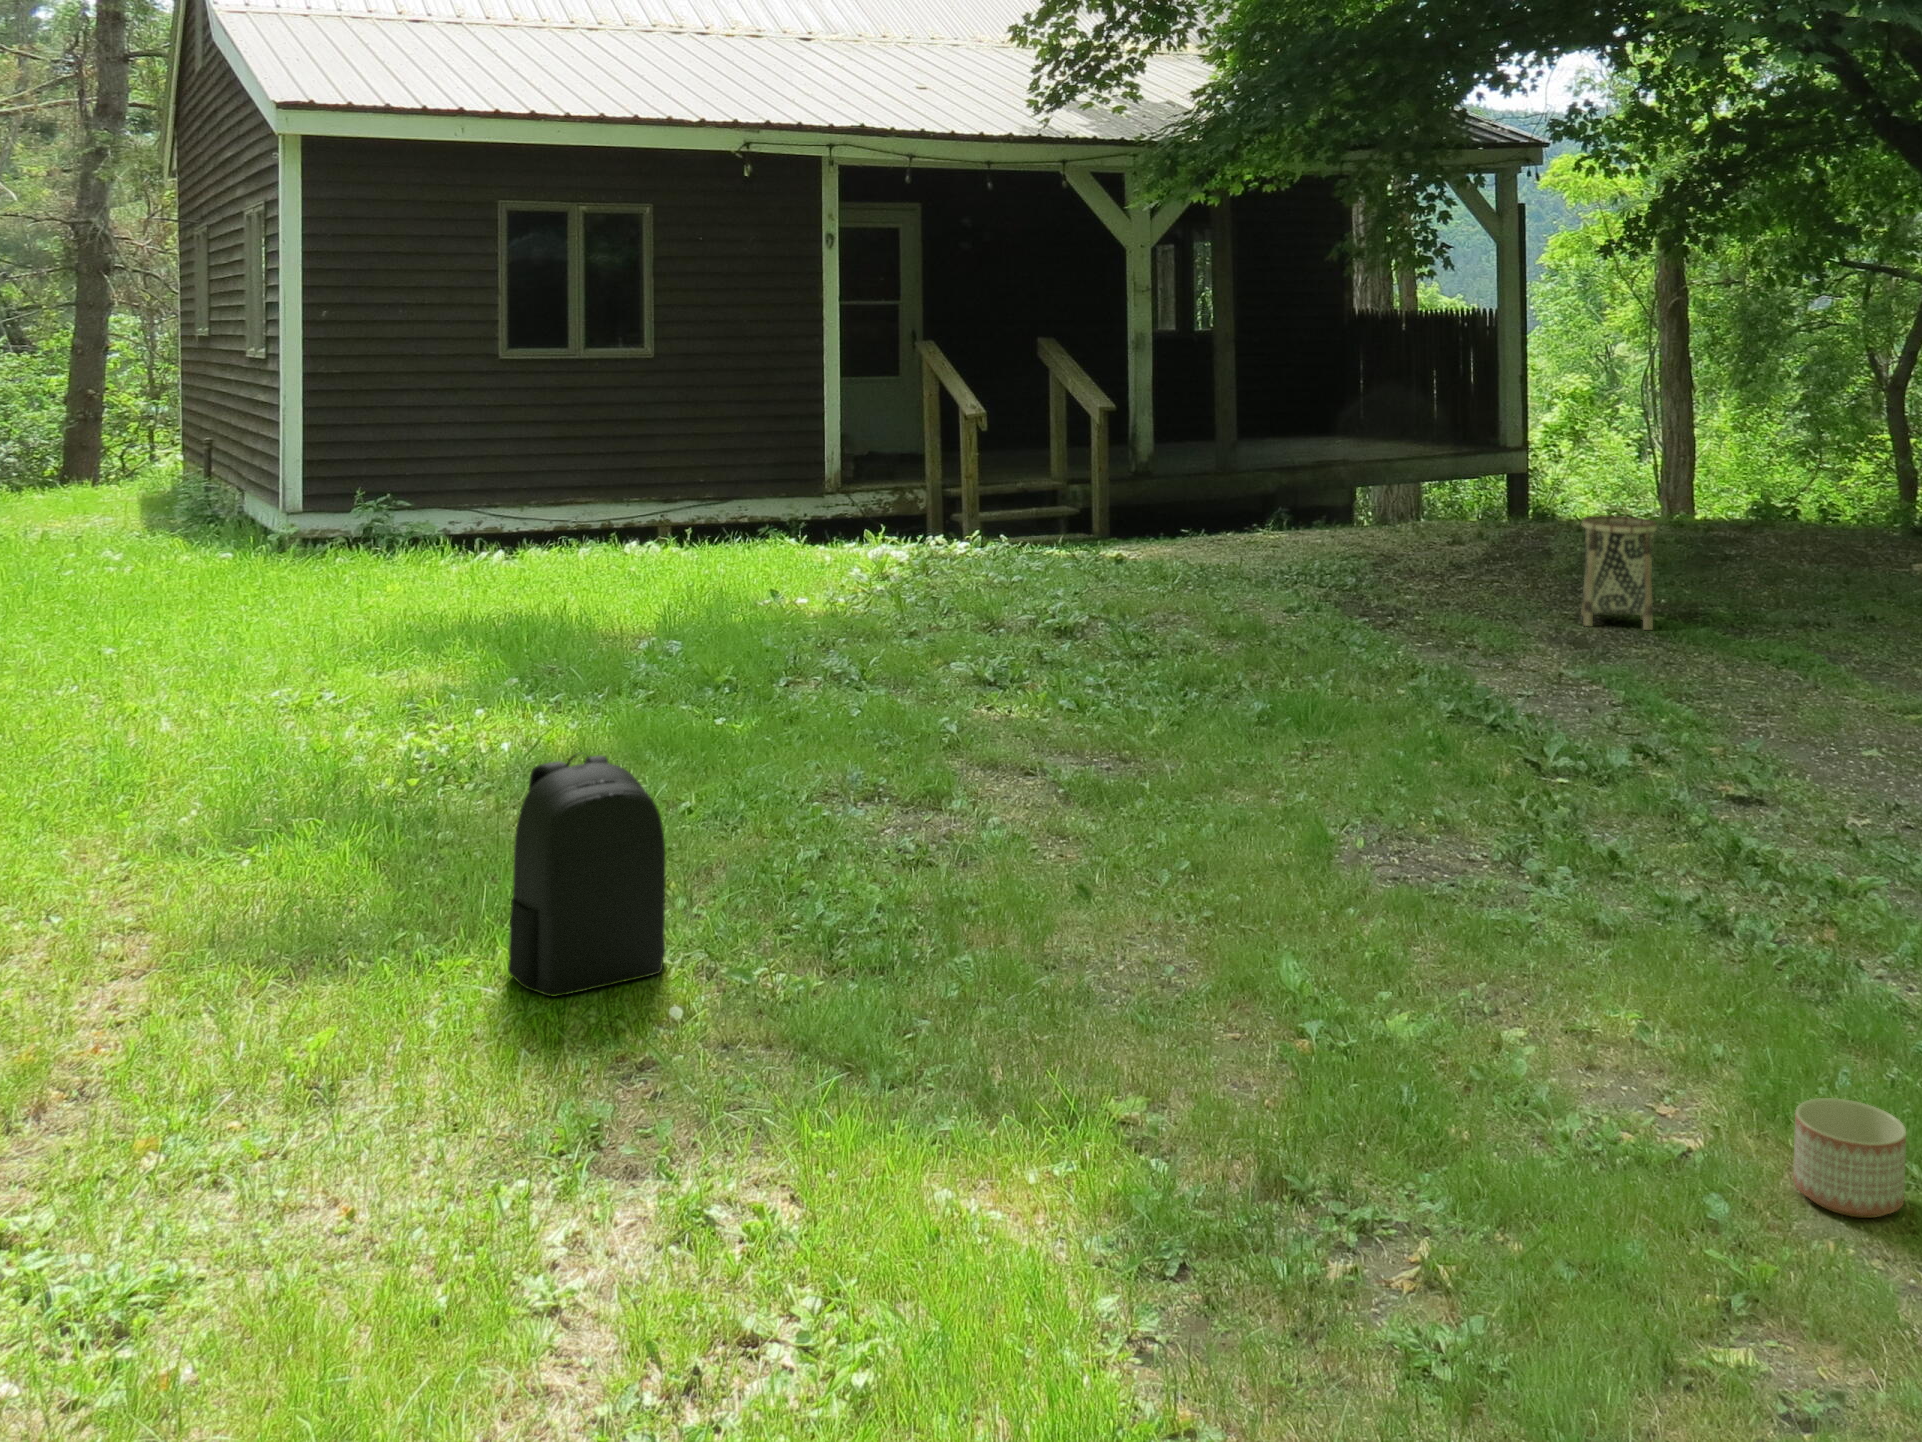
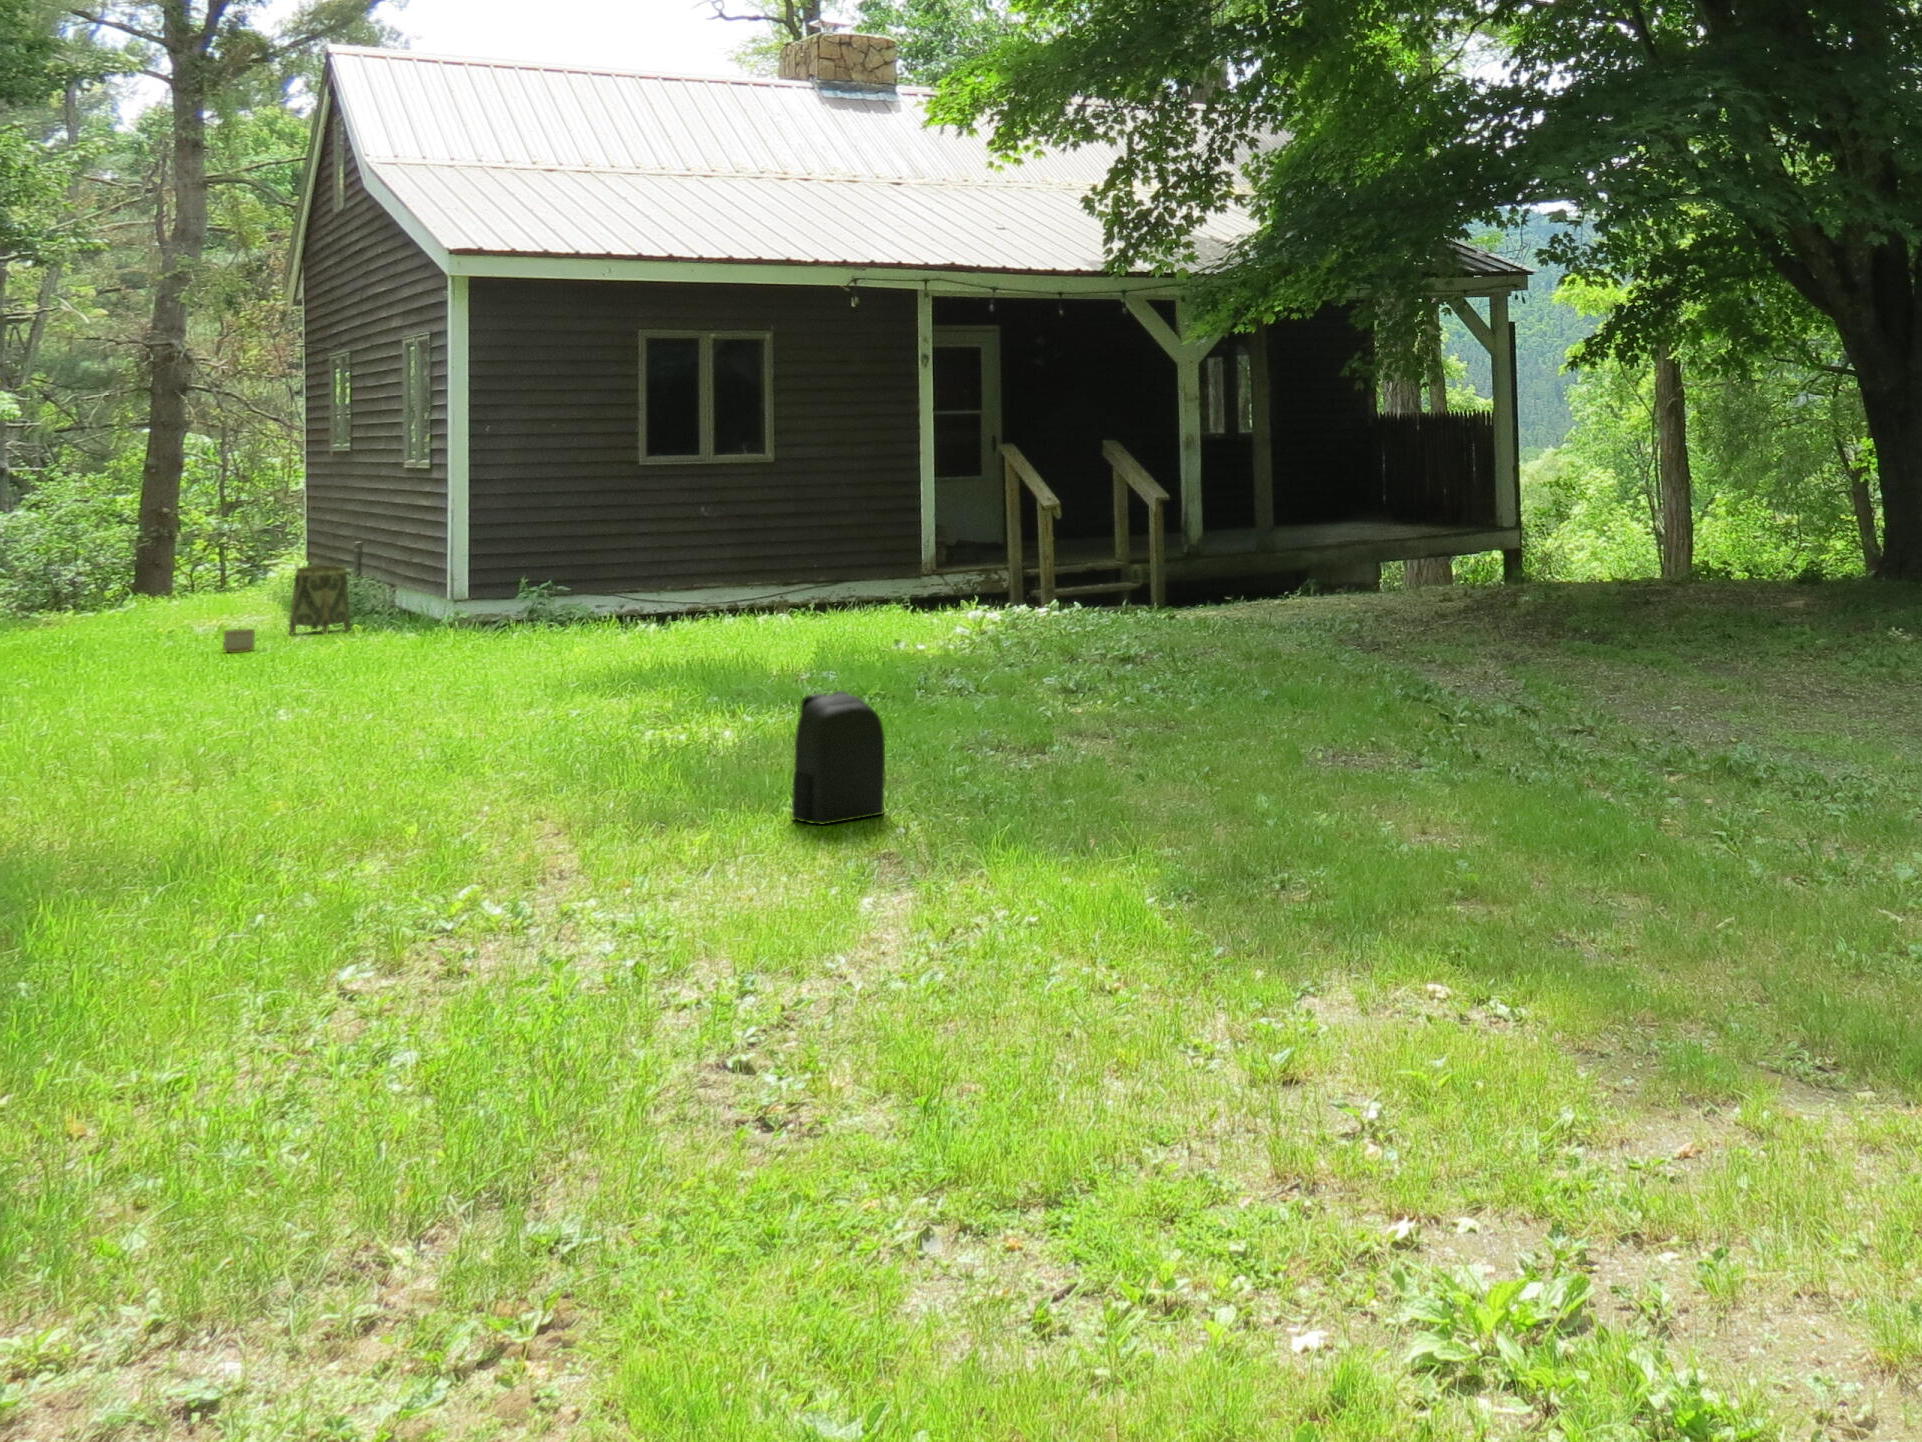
basket: present [1581,515,1657,630] -> present [289,566,351,634]
planter: present [1793,1098,1906,1218] -> present [223,629,255,653]

